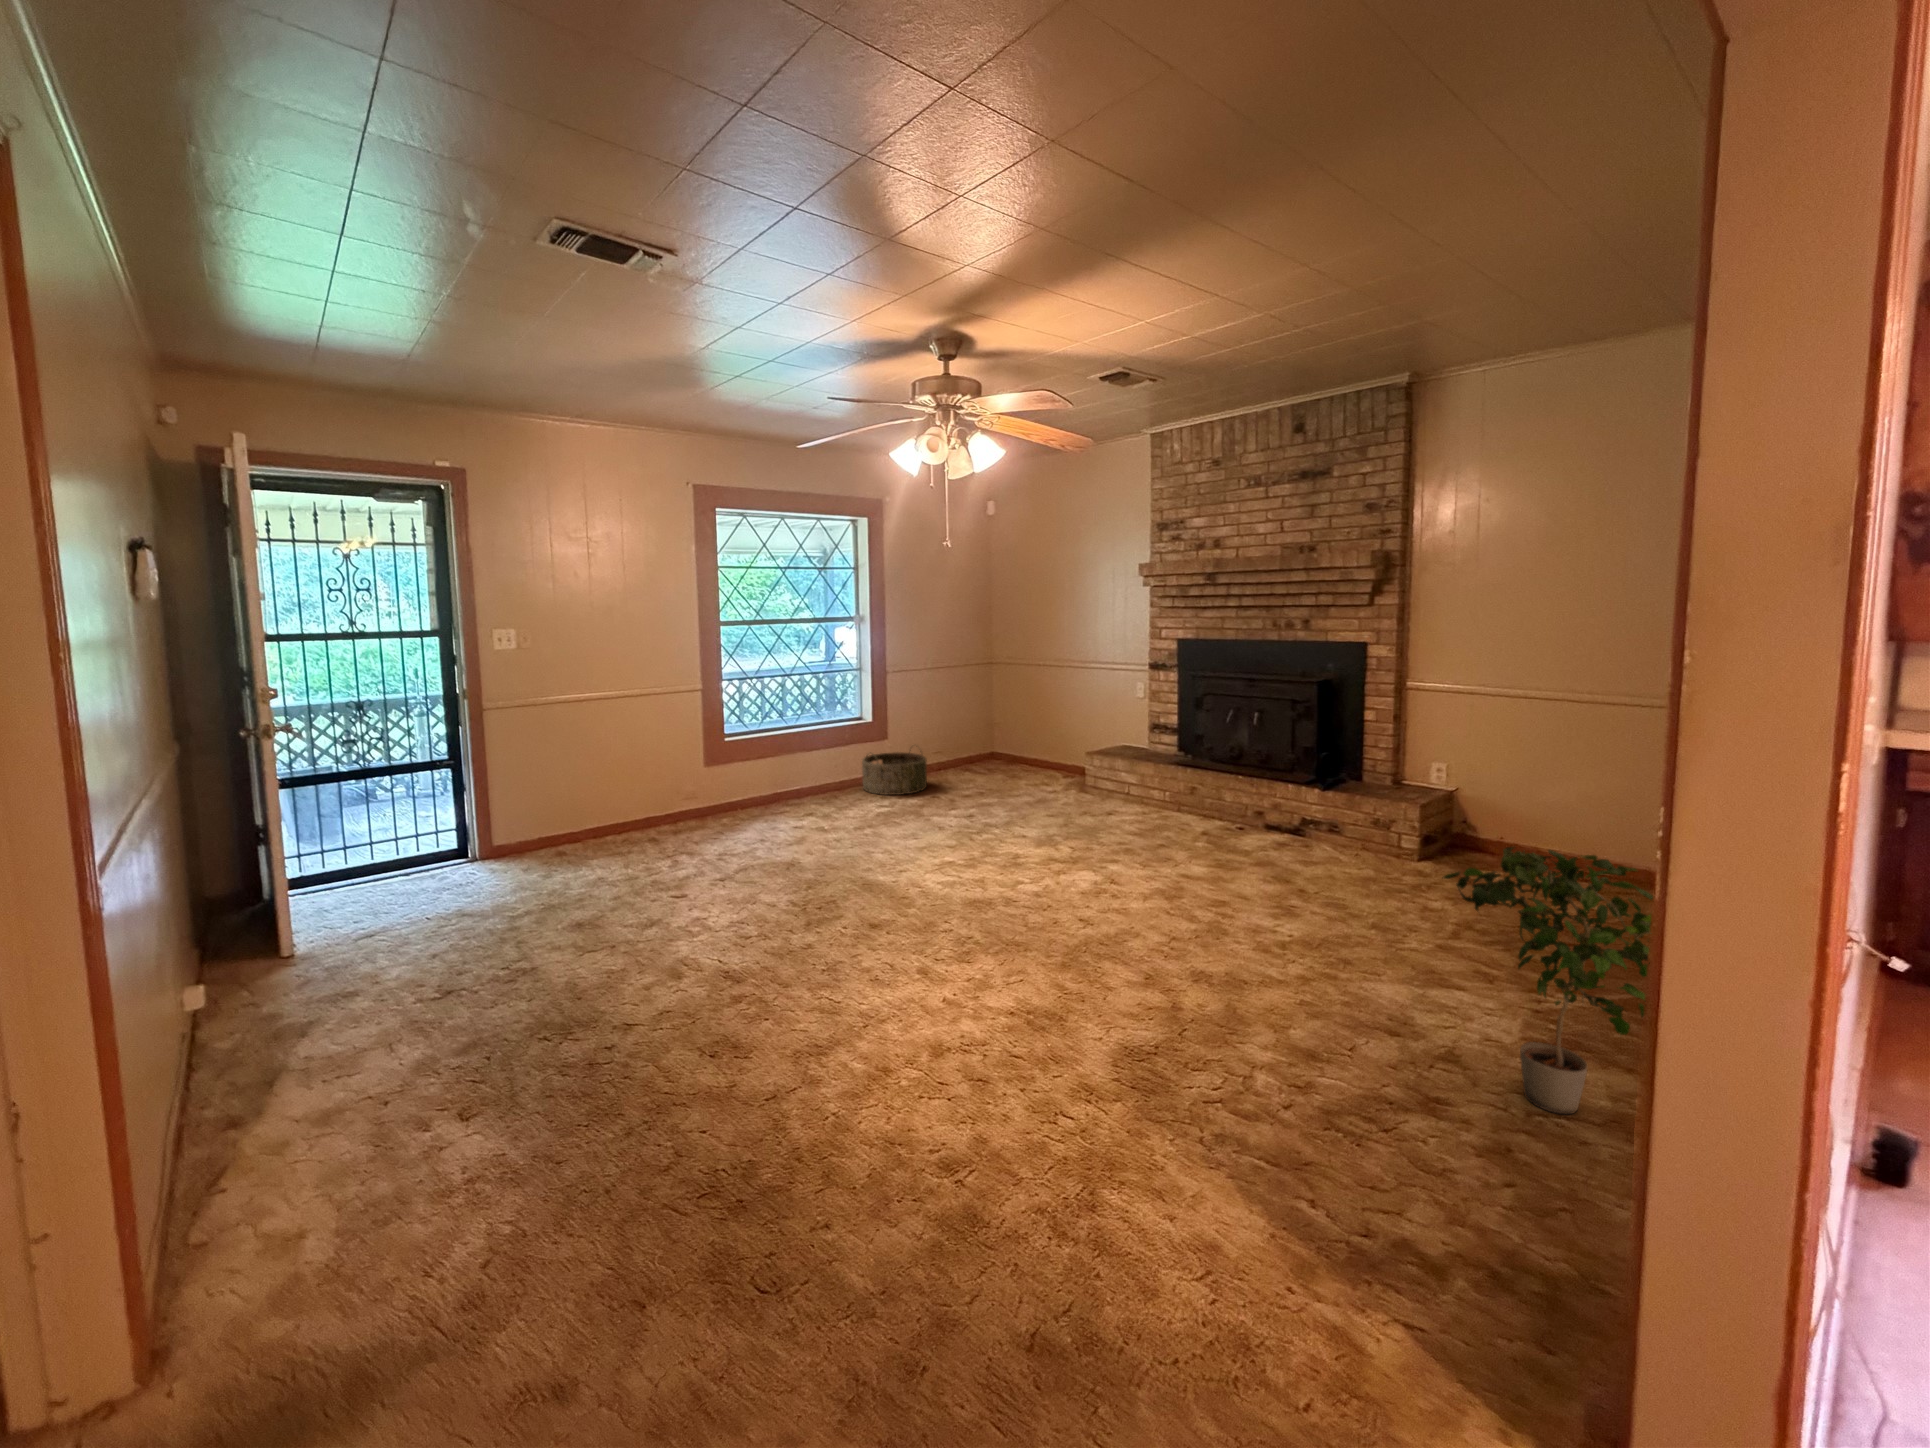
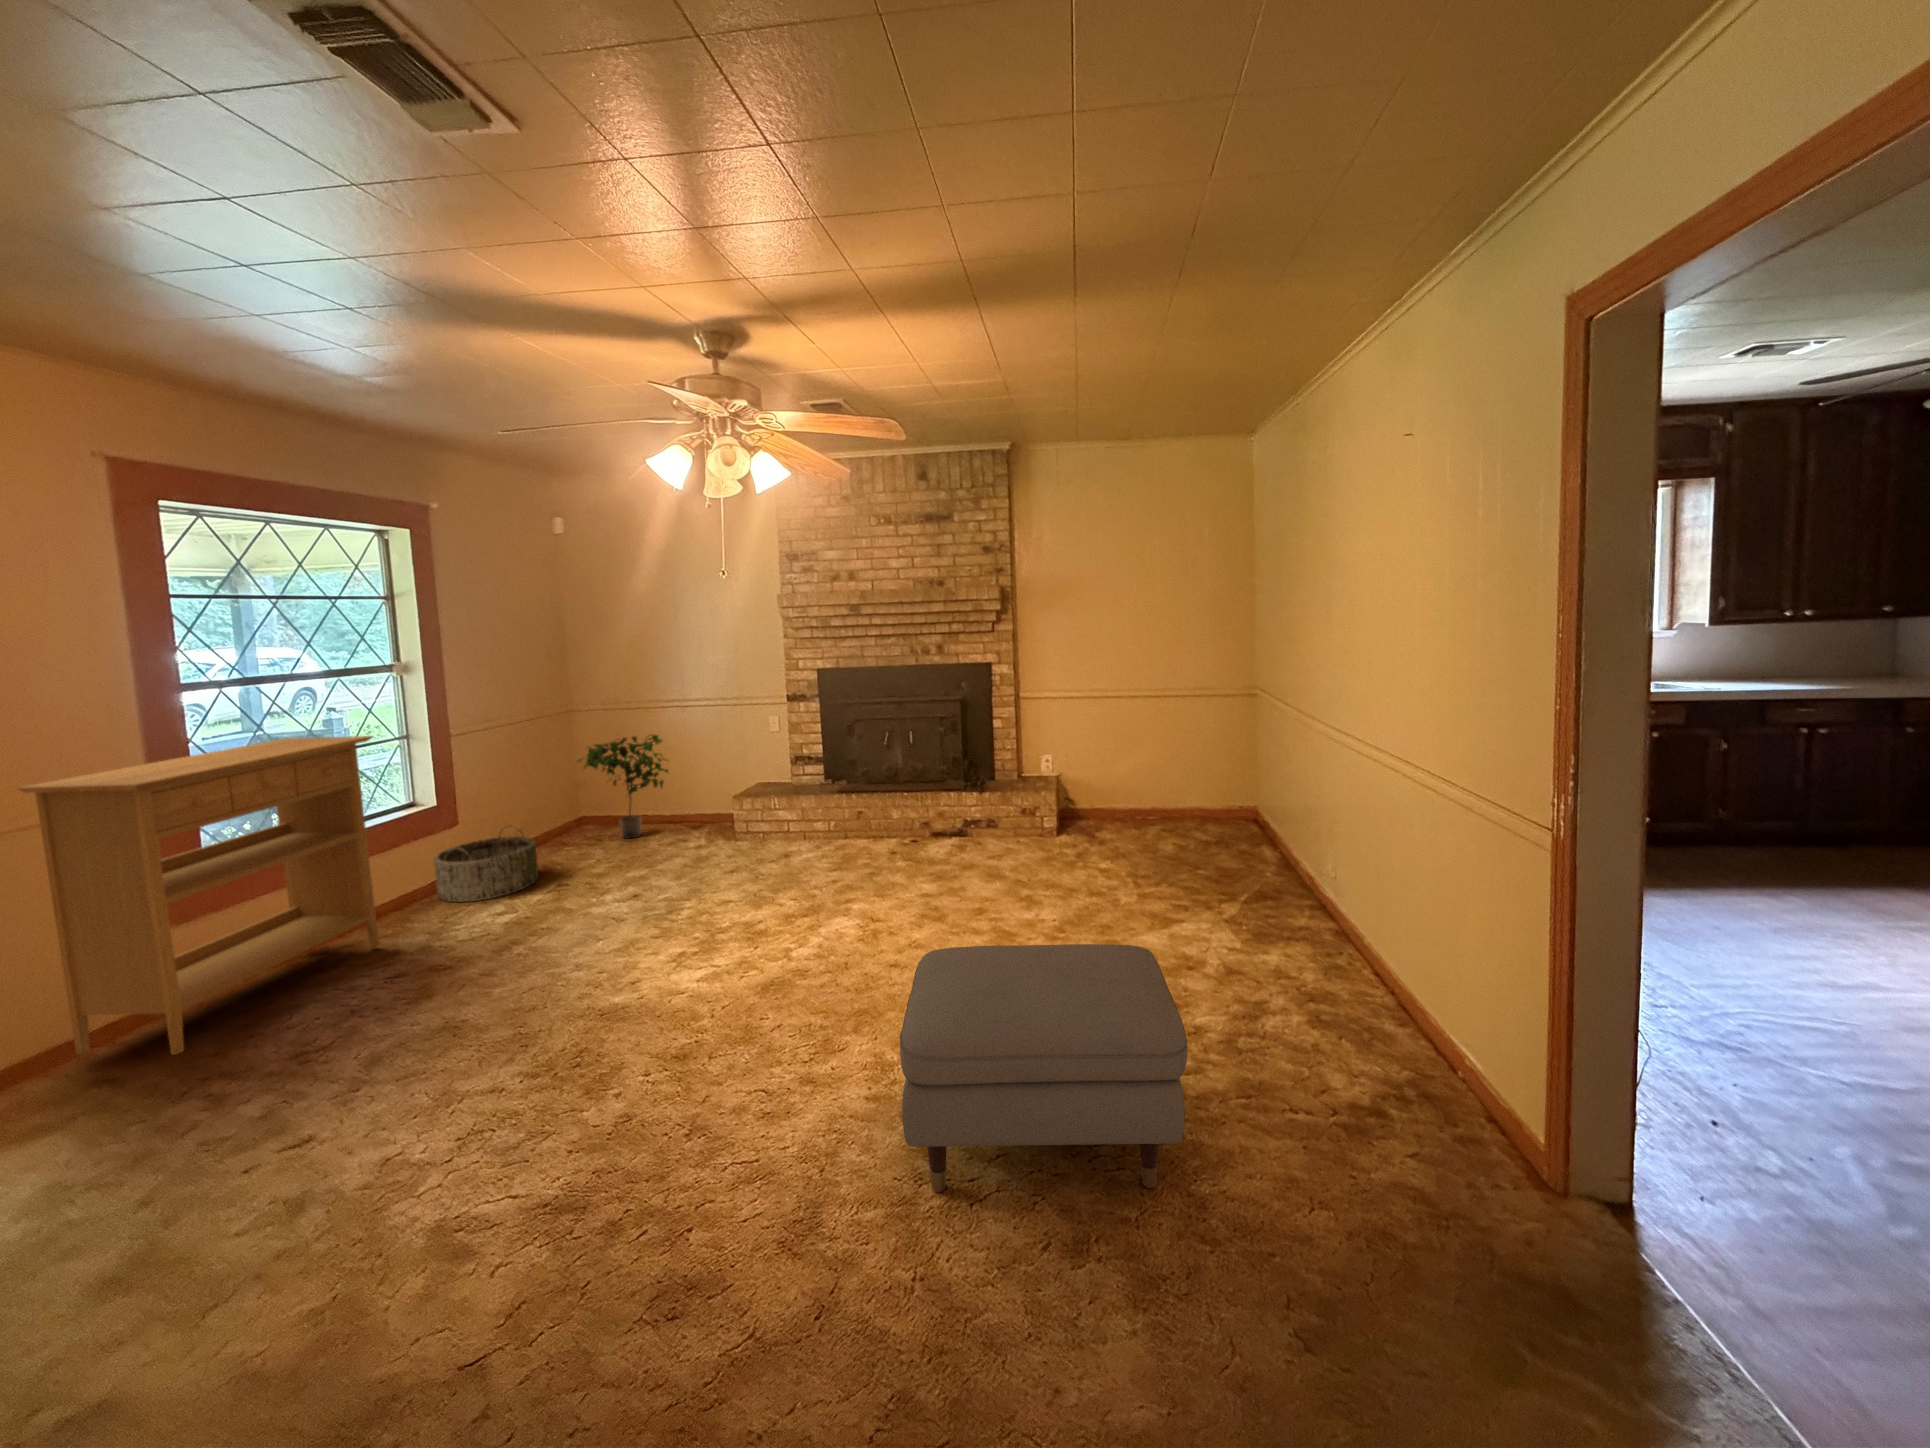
console table: none [647,660,813,835] -> present [18,736,379,1055]
potted plant: present [1443,846,1653,1114] -> present [578,735,669,839]
ottoman: none [886,889,1200,1170] -> present [900,944,1188,1192]

